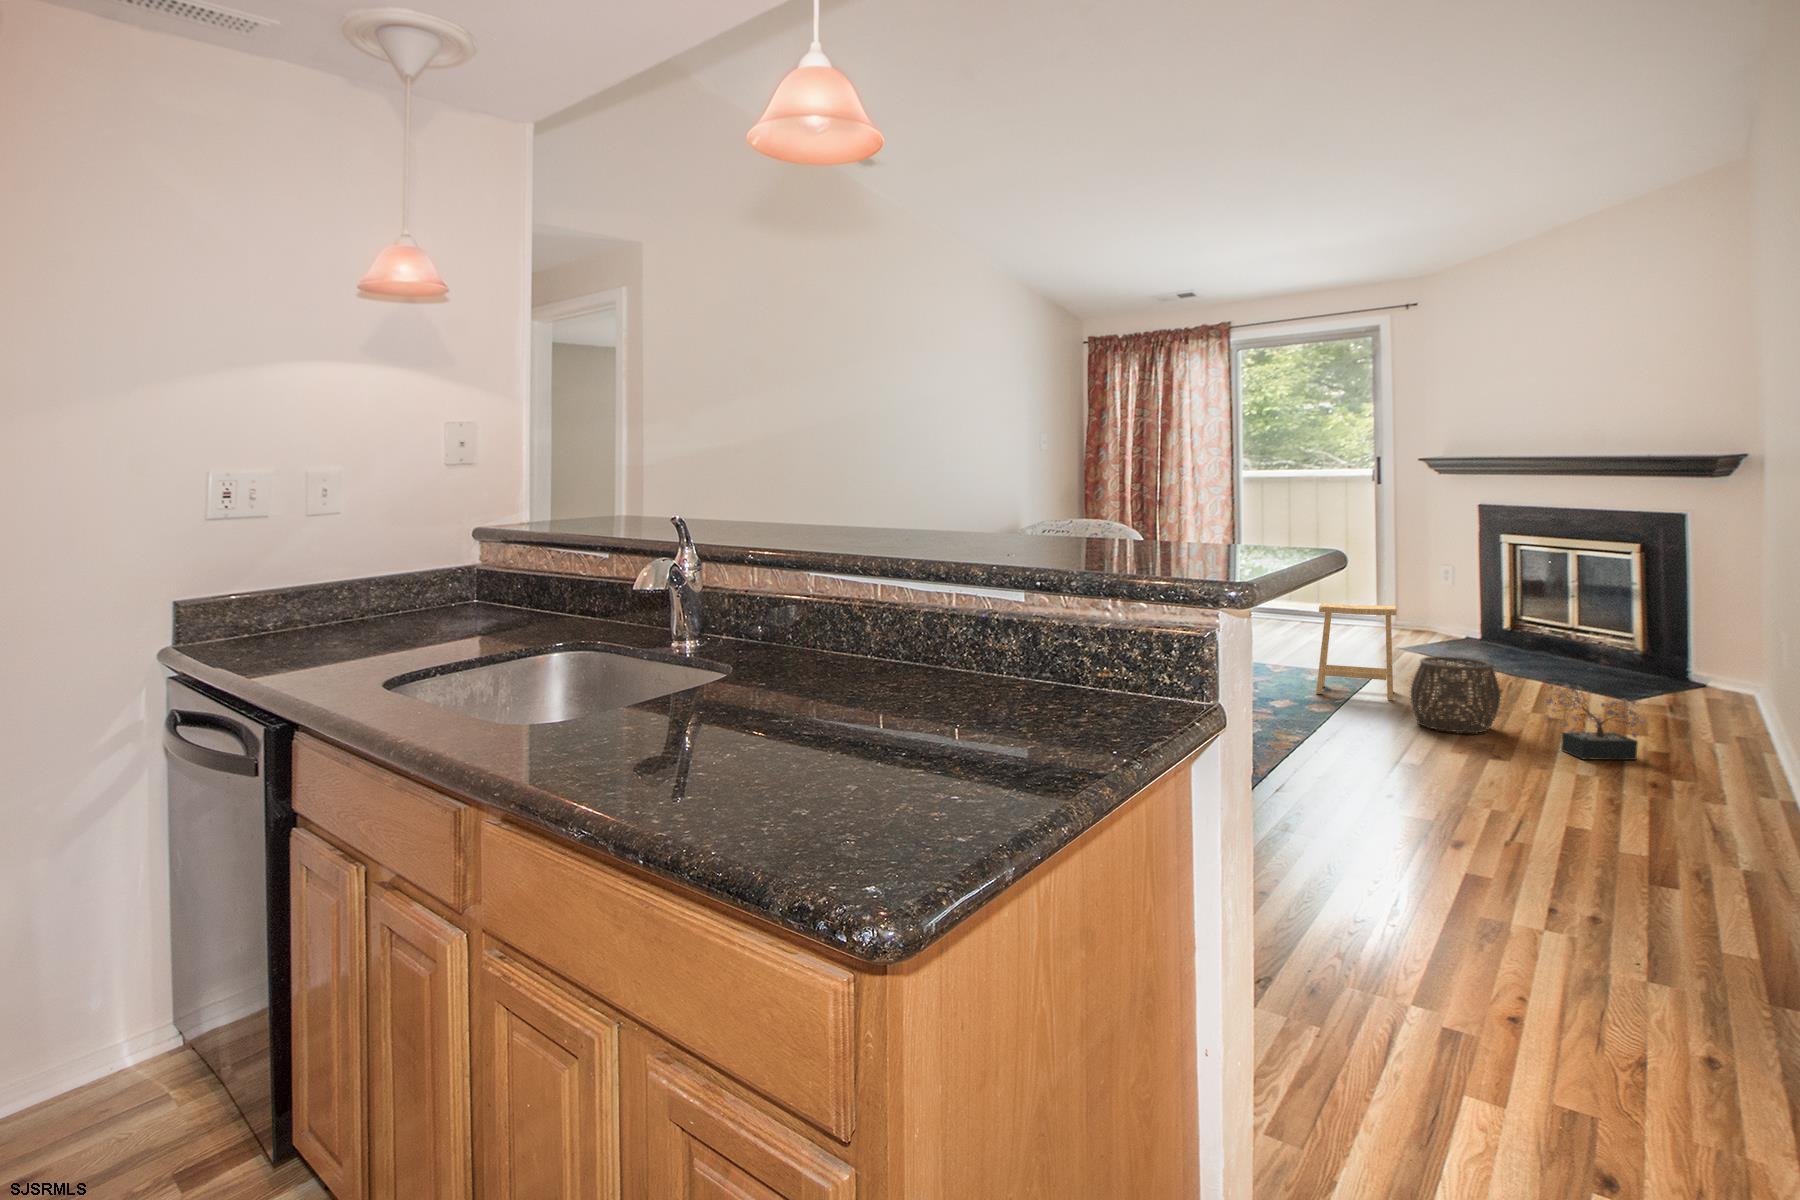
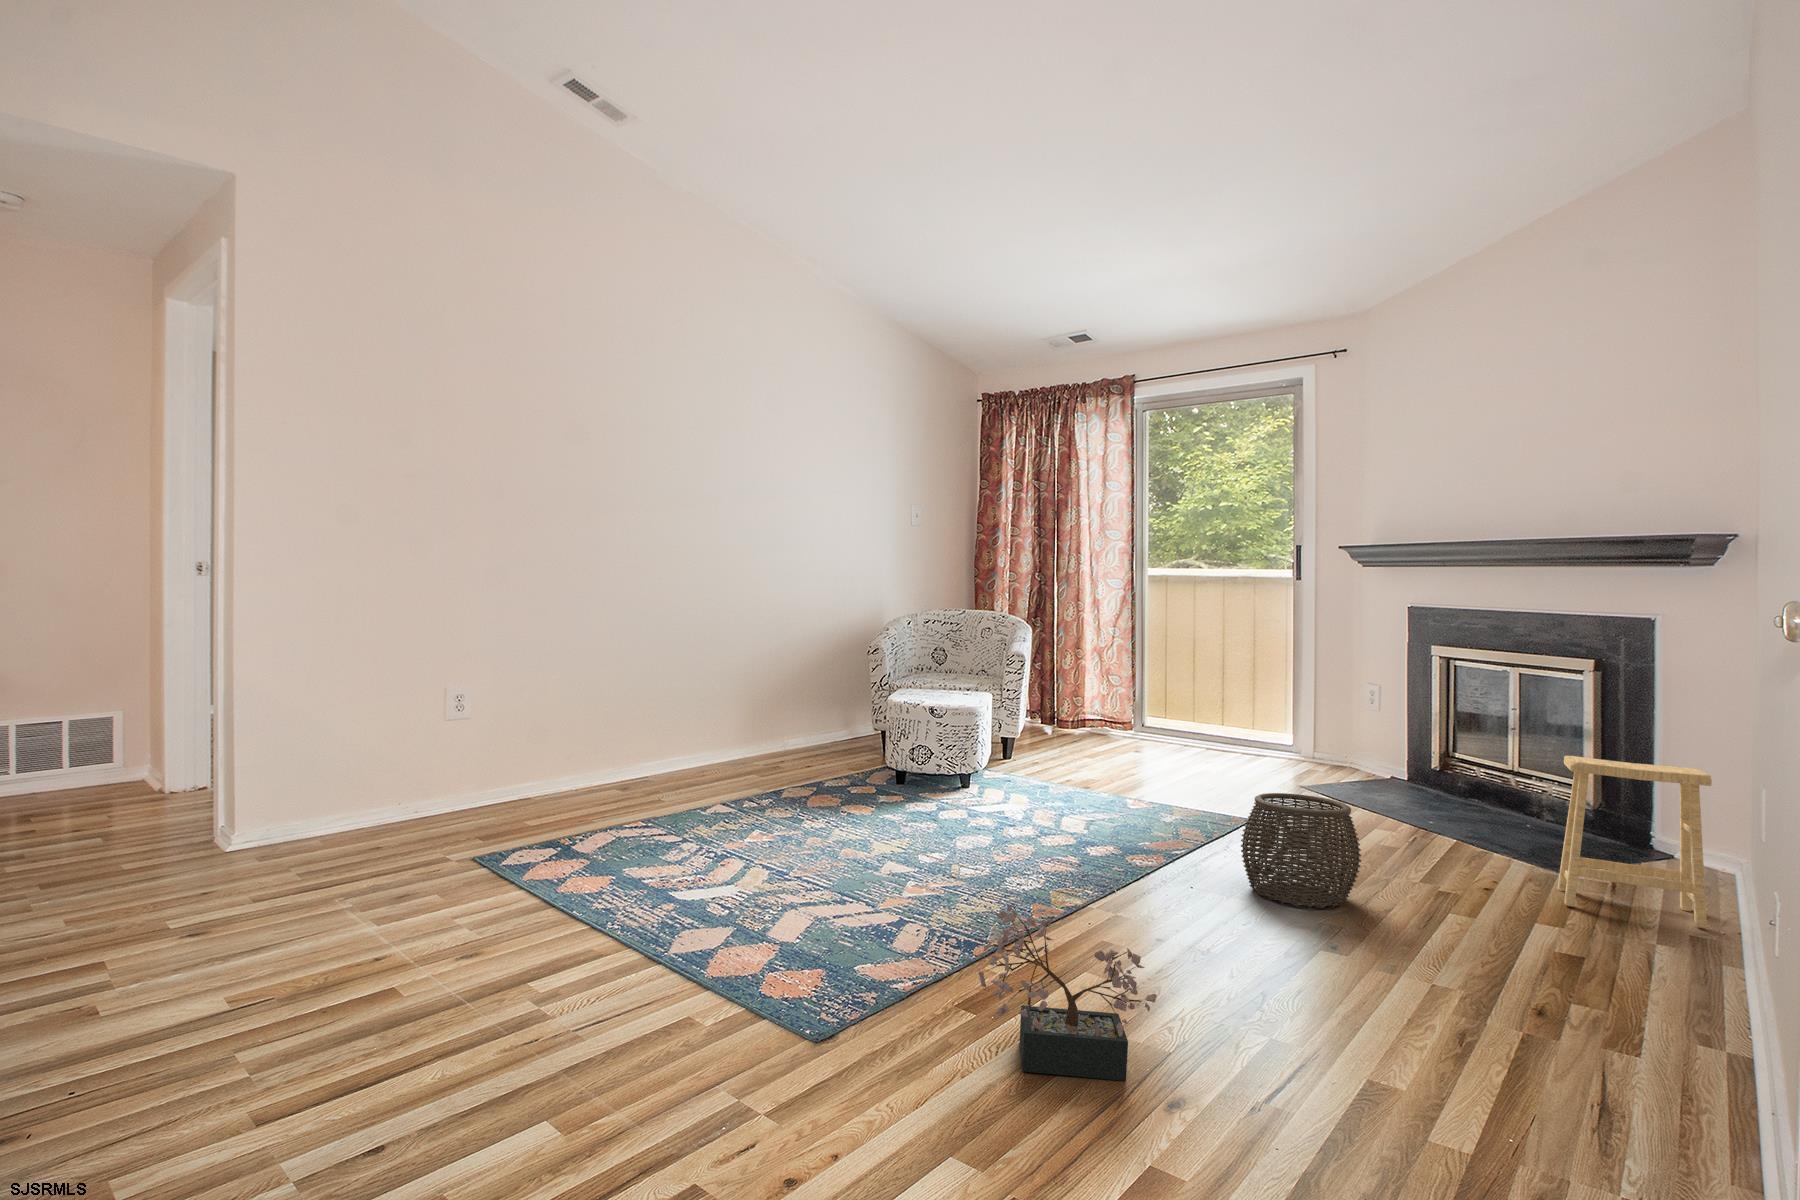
footstool: present [1316,603,1397,700] -> present [1557,756,1712,928]
decorative plant: present [1546,683,1646,760] -> present [979,905,1157,1081]

